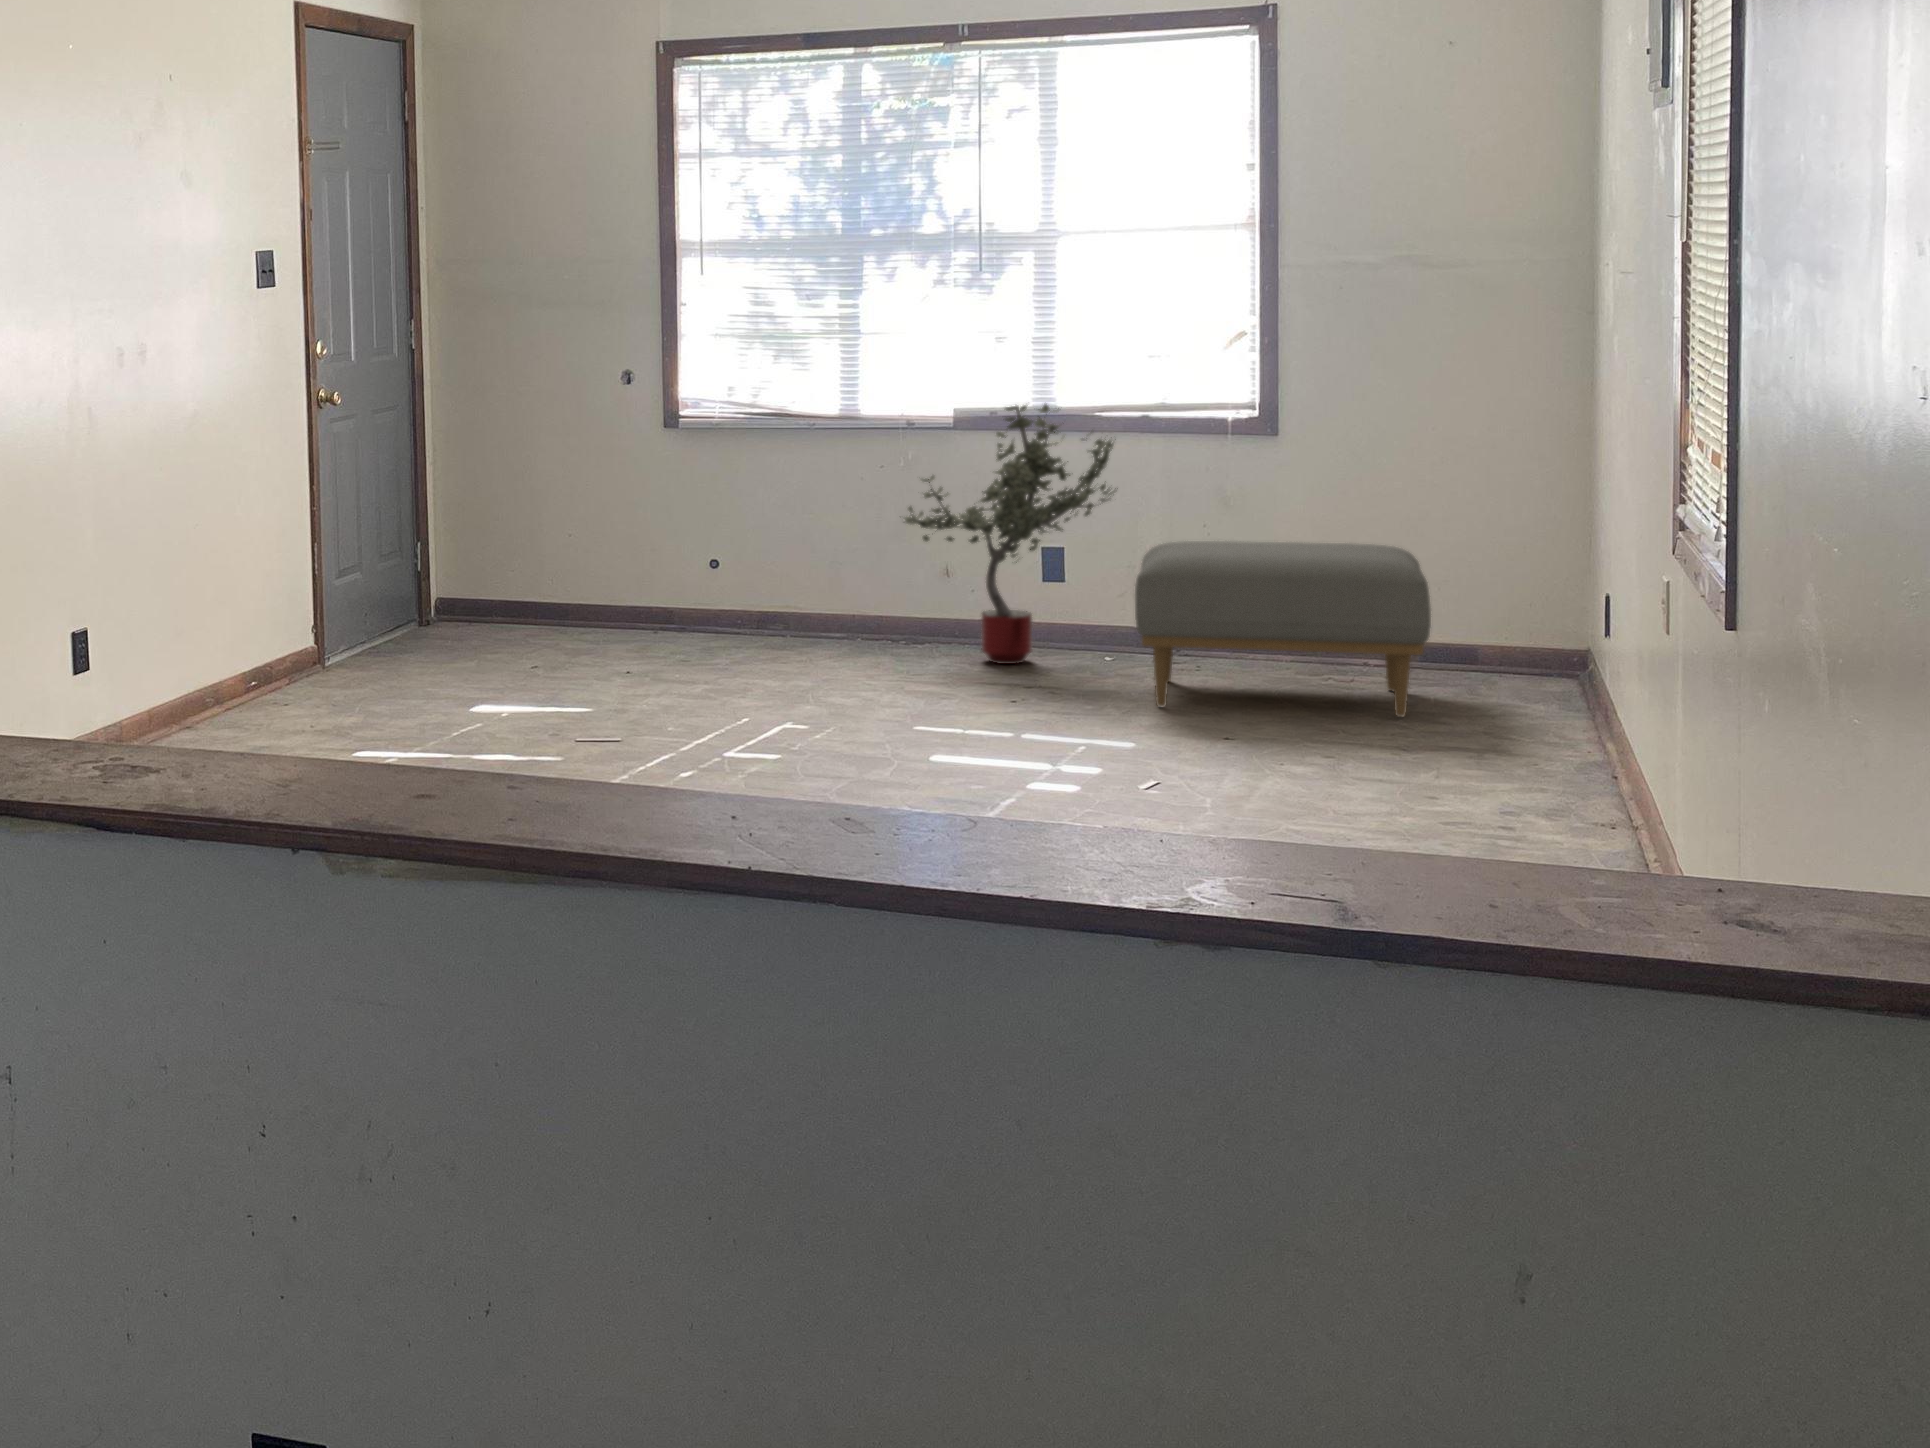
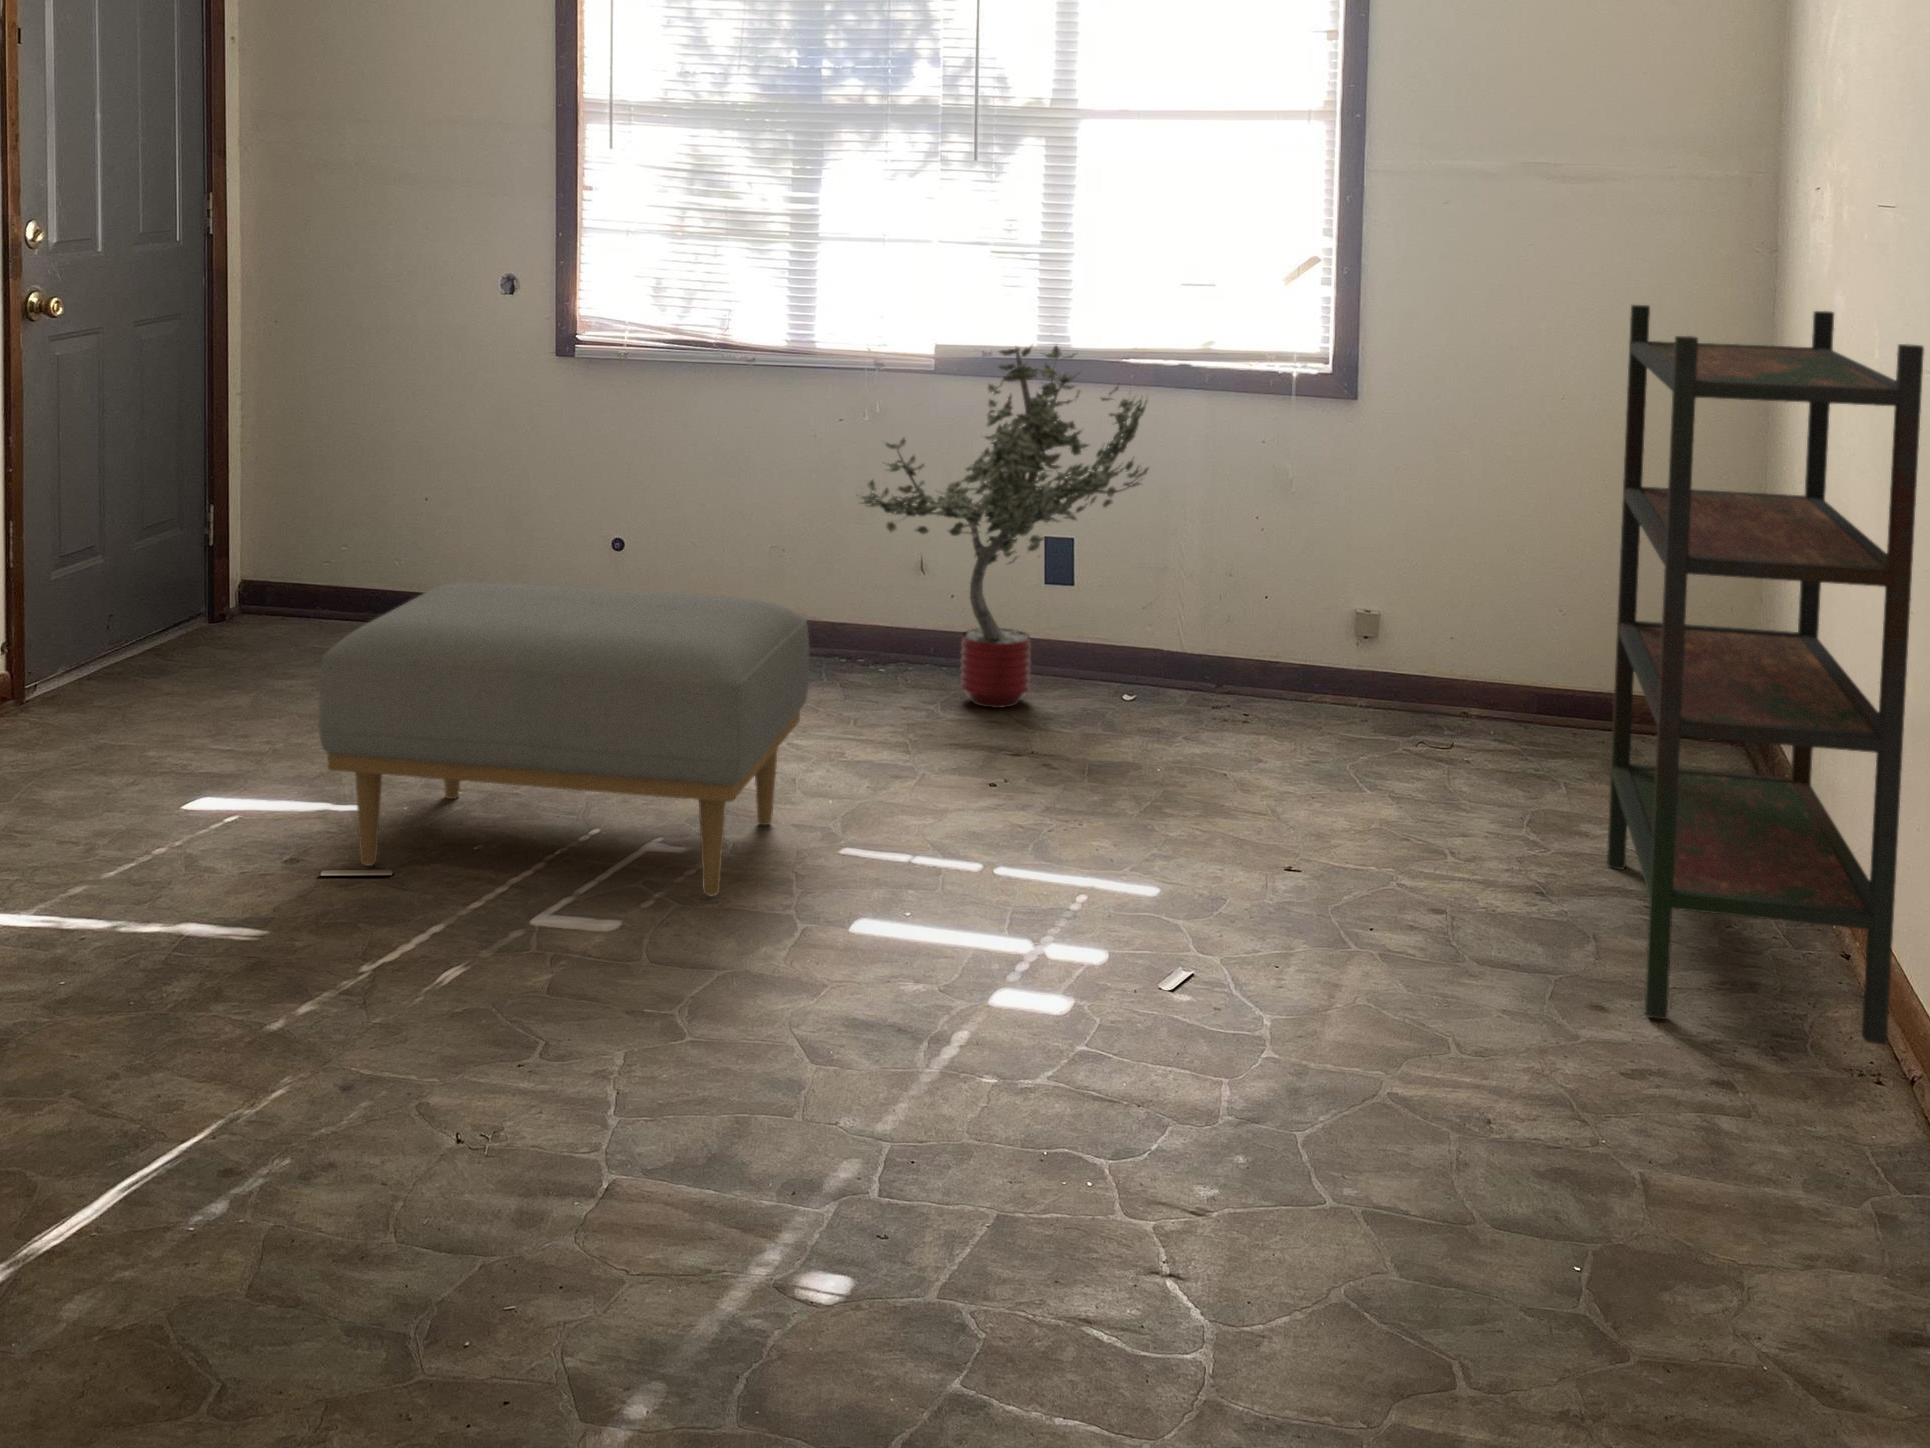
bookshelf: none [1451,348,1623,803] -> present [1607,305,1924,1045]
ottoman: present [1135,541,1431,717] -> present [319,582,809,897]

